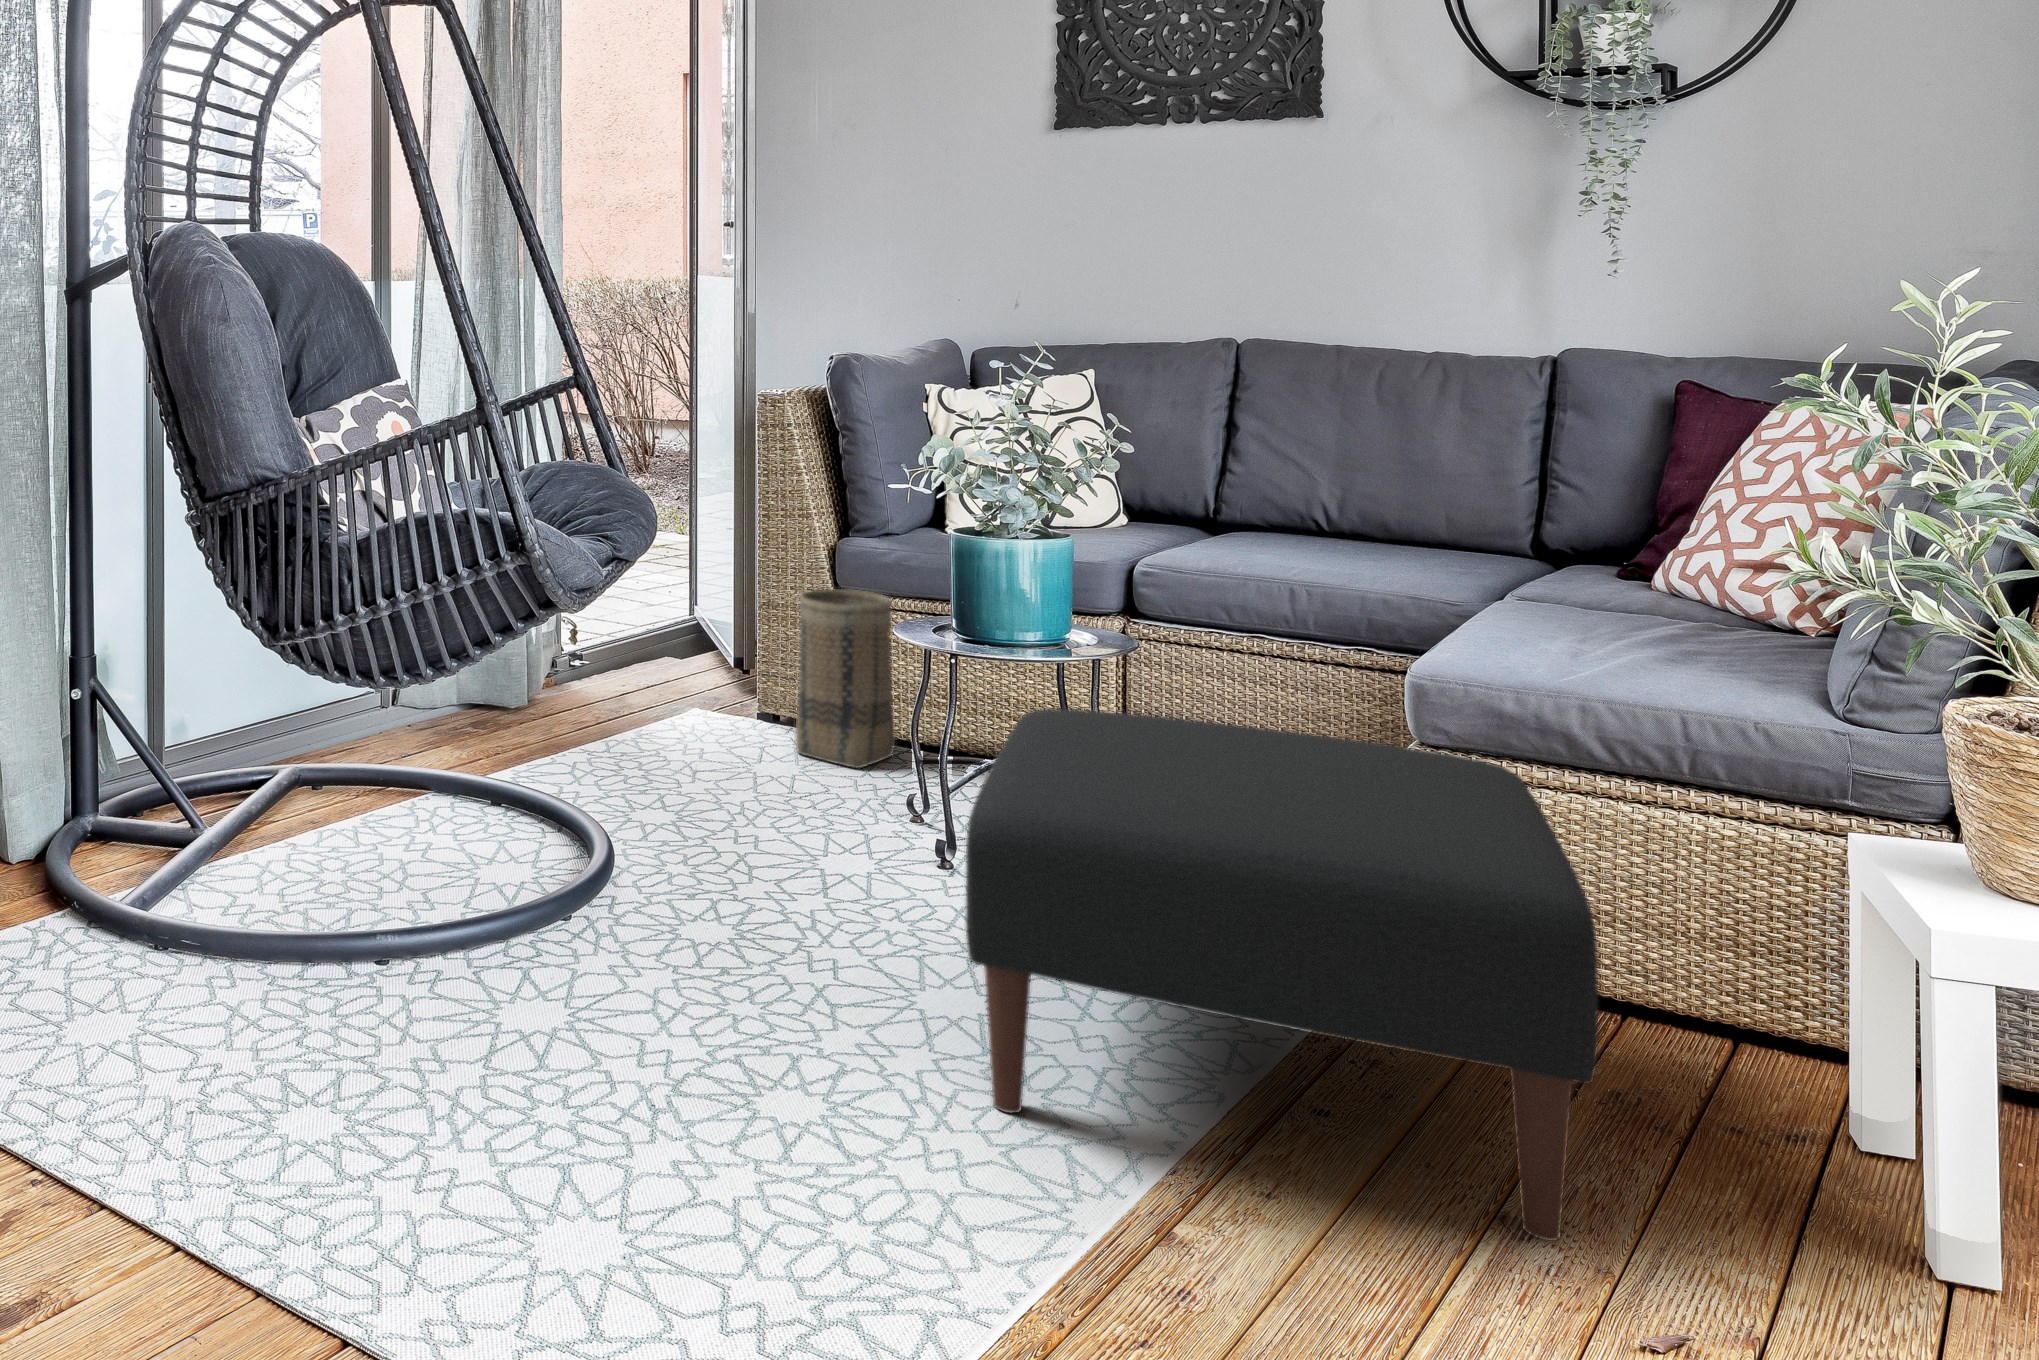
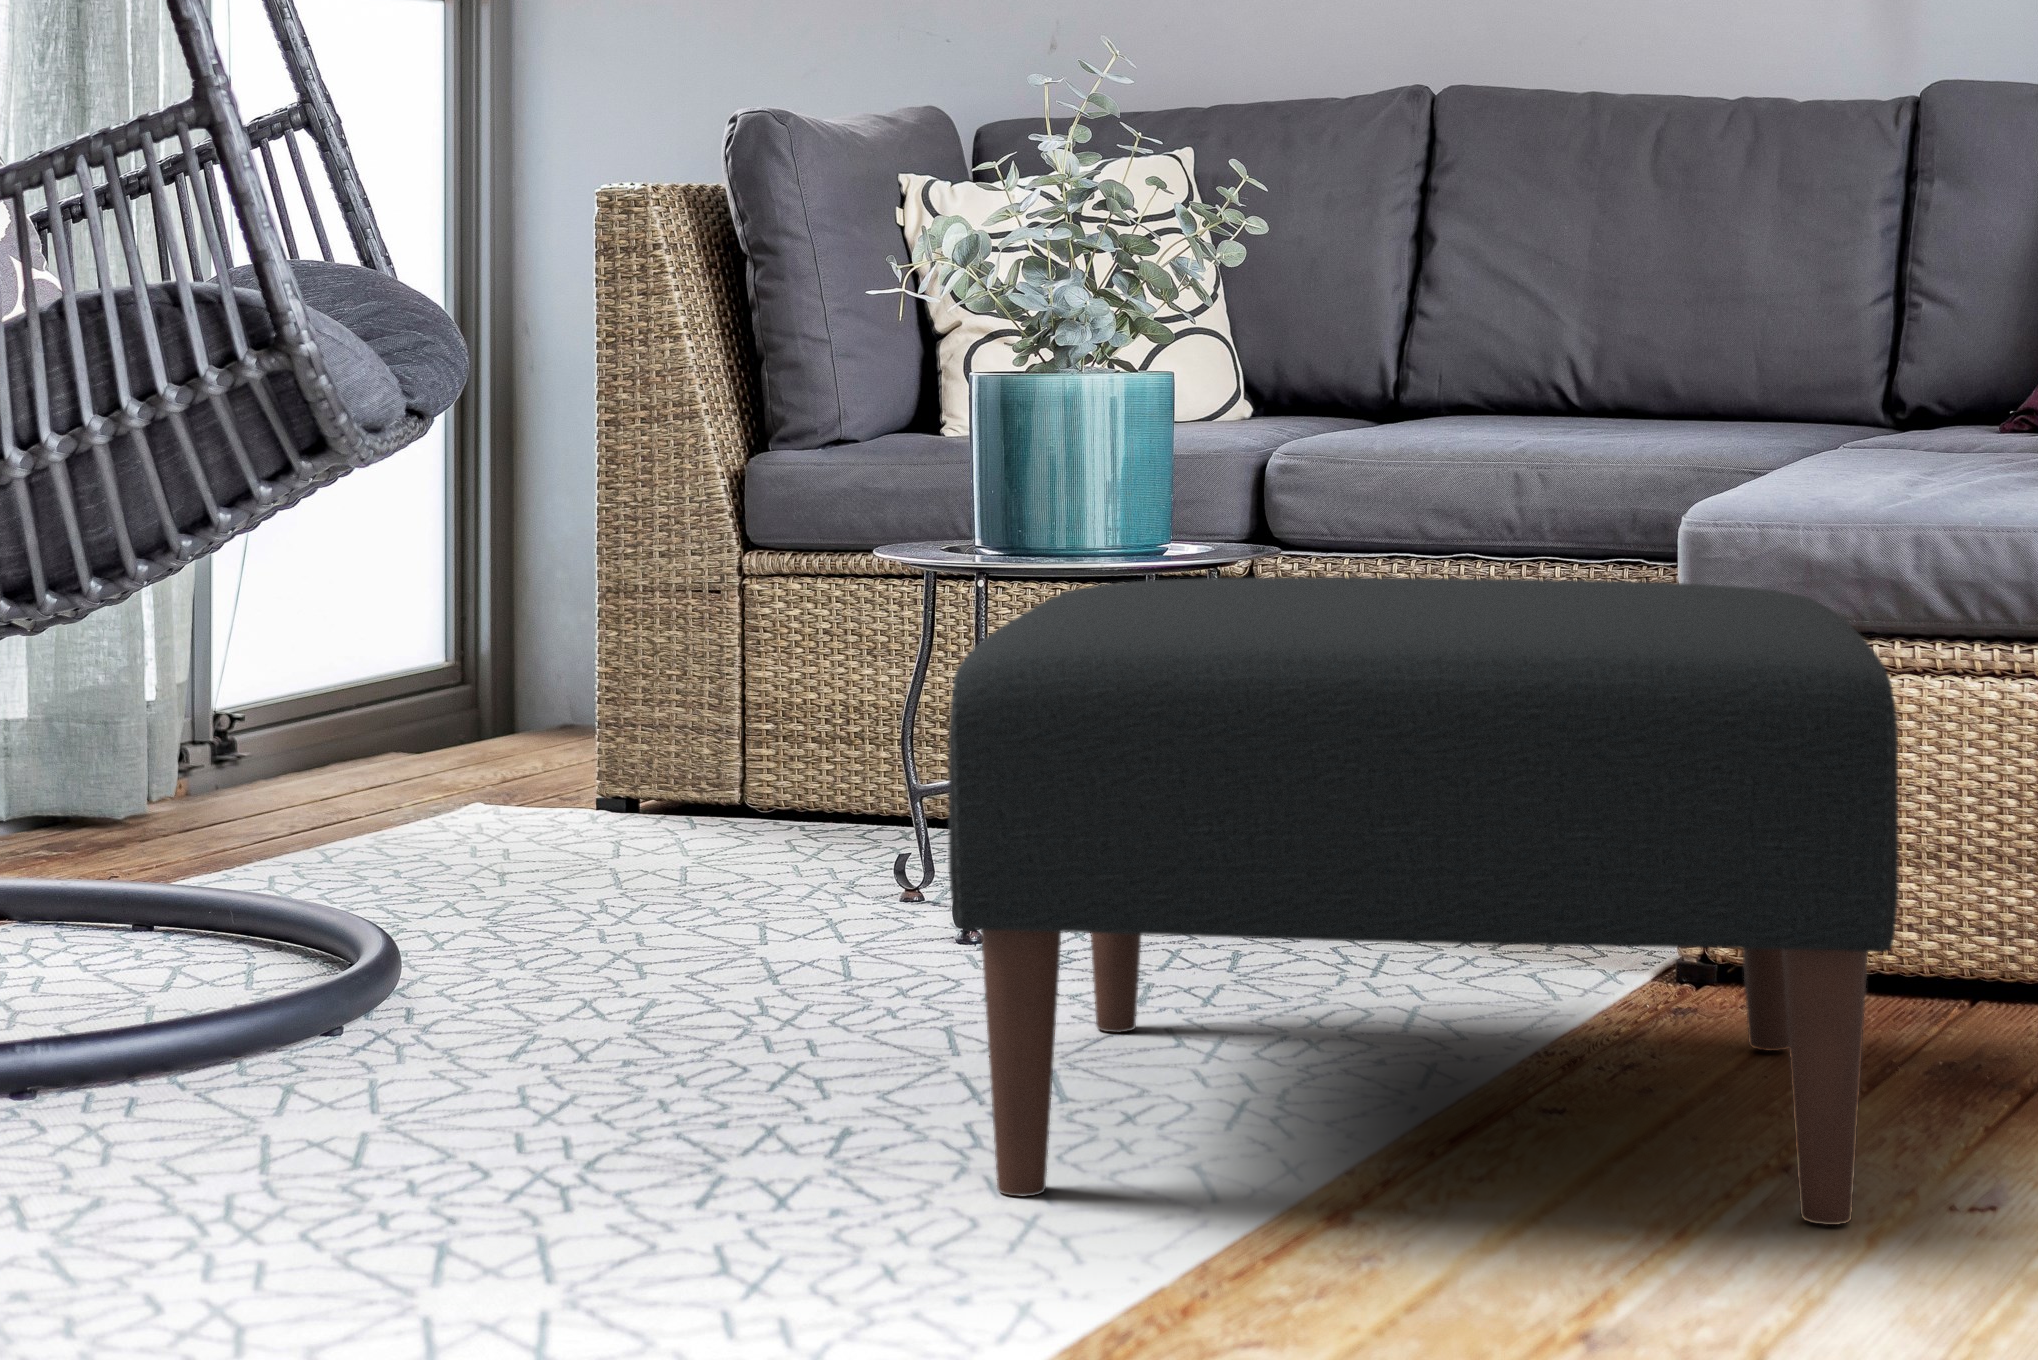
basket: present [796,589,895,768] -> none [673,535,857,855]

